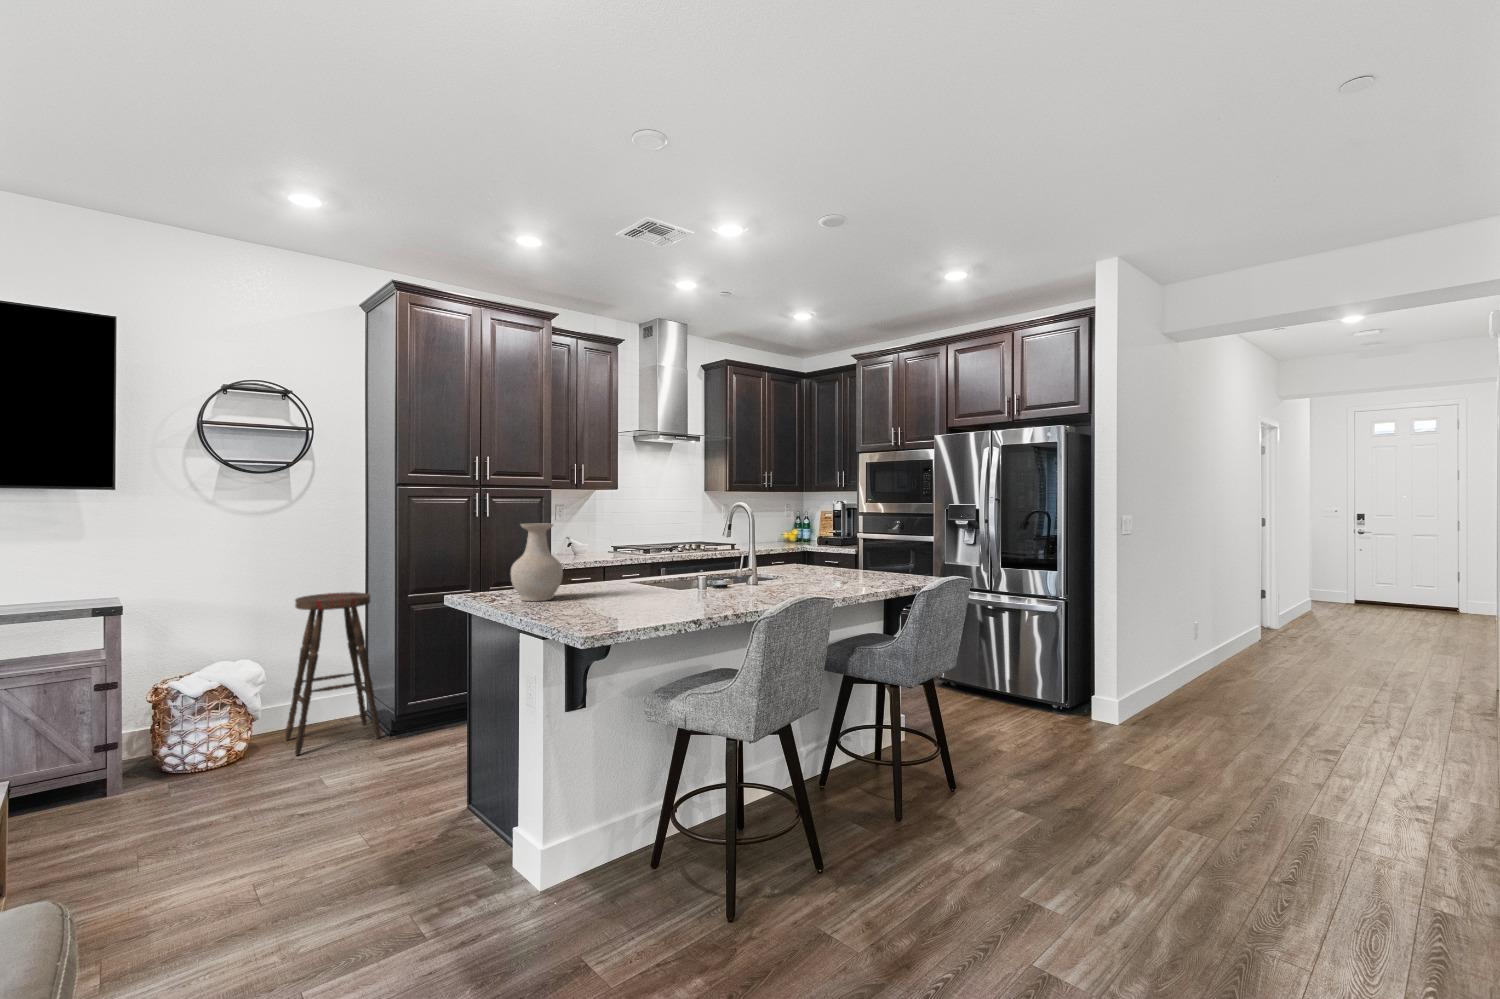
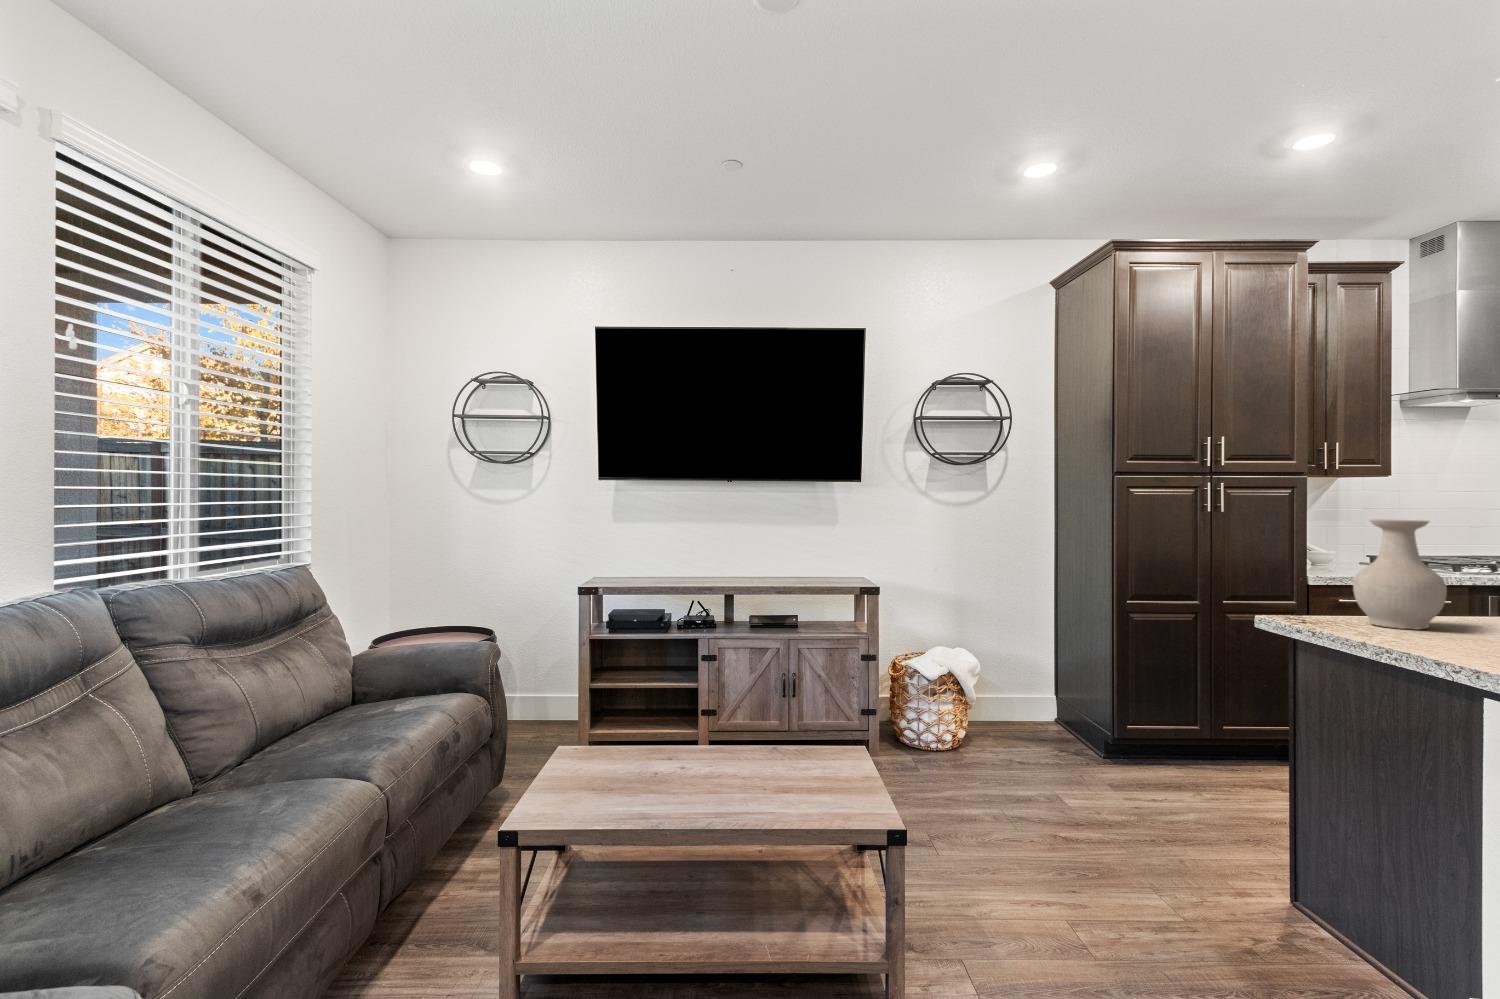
bar stool: present [285,592,381,755] -> none [991,589,1092,756]

